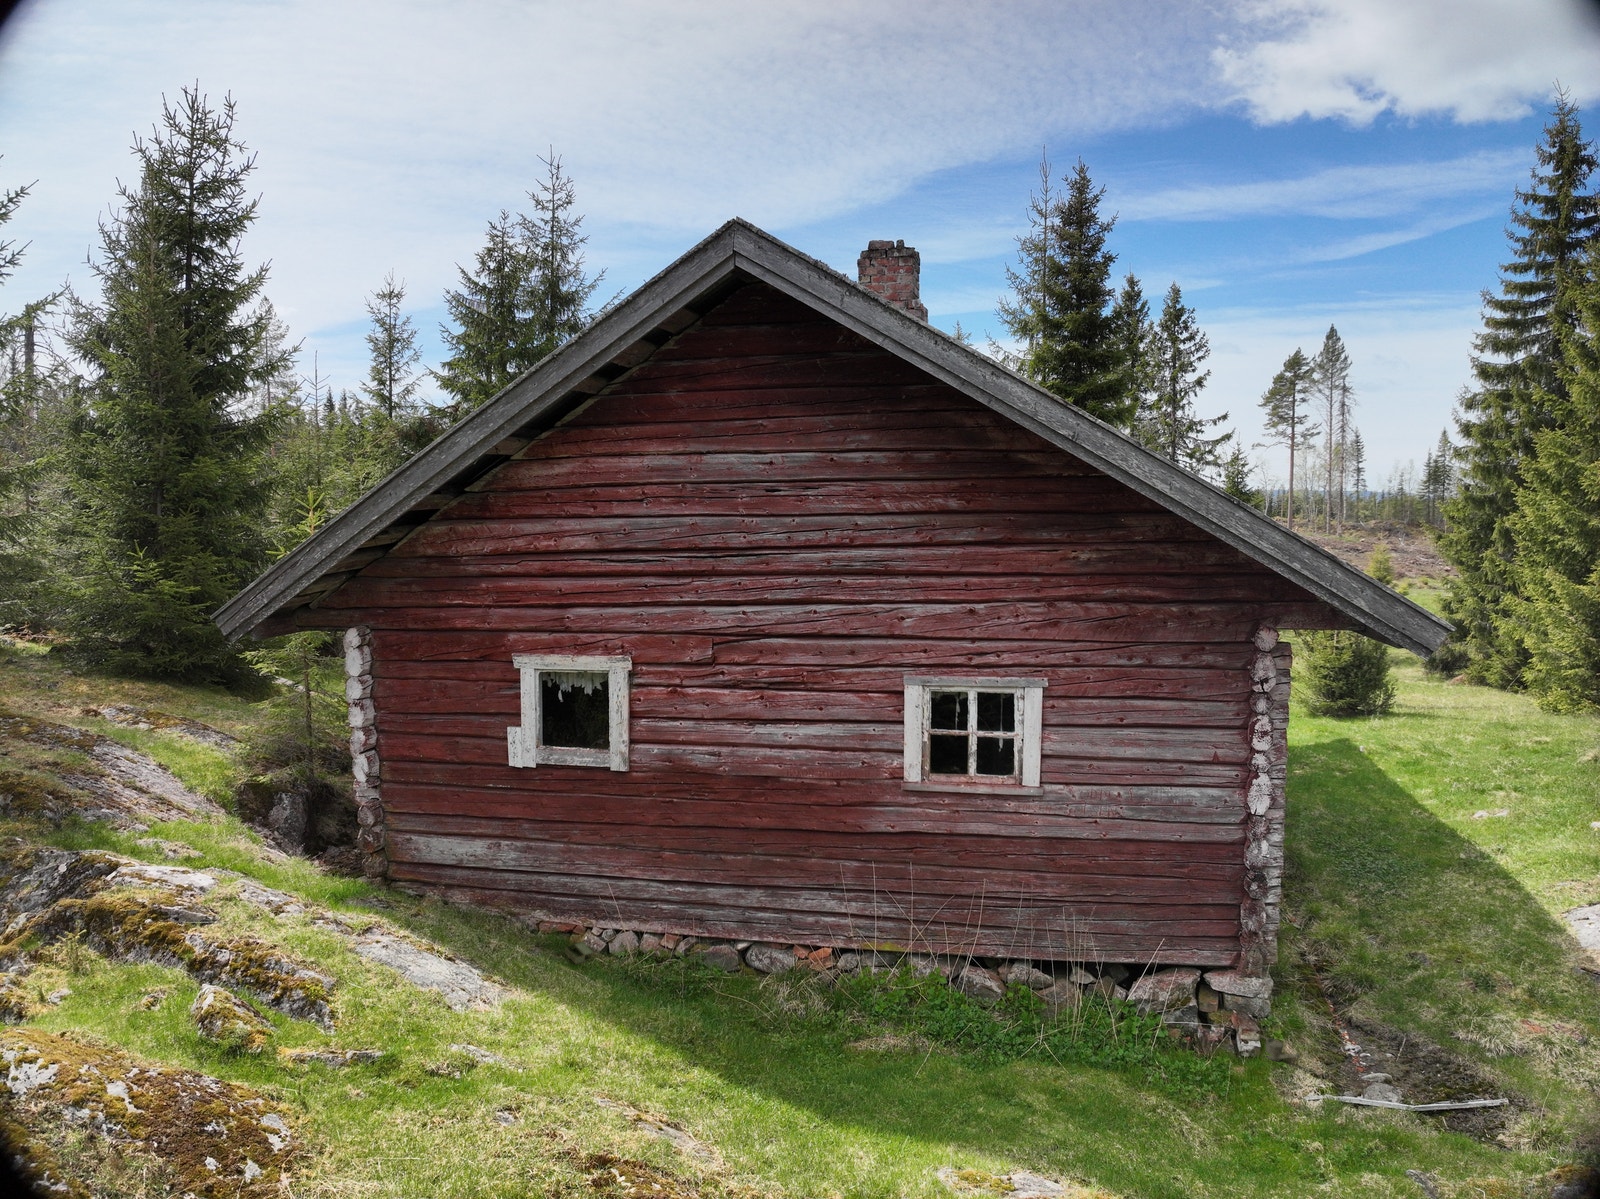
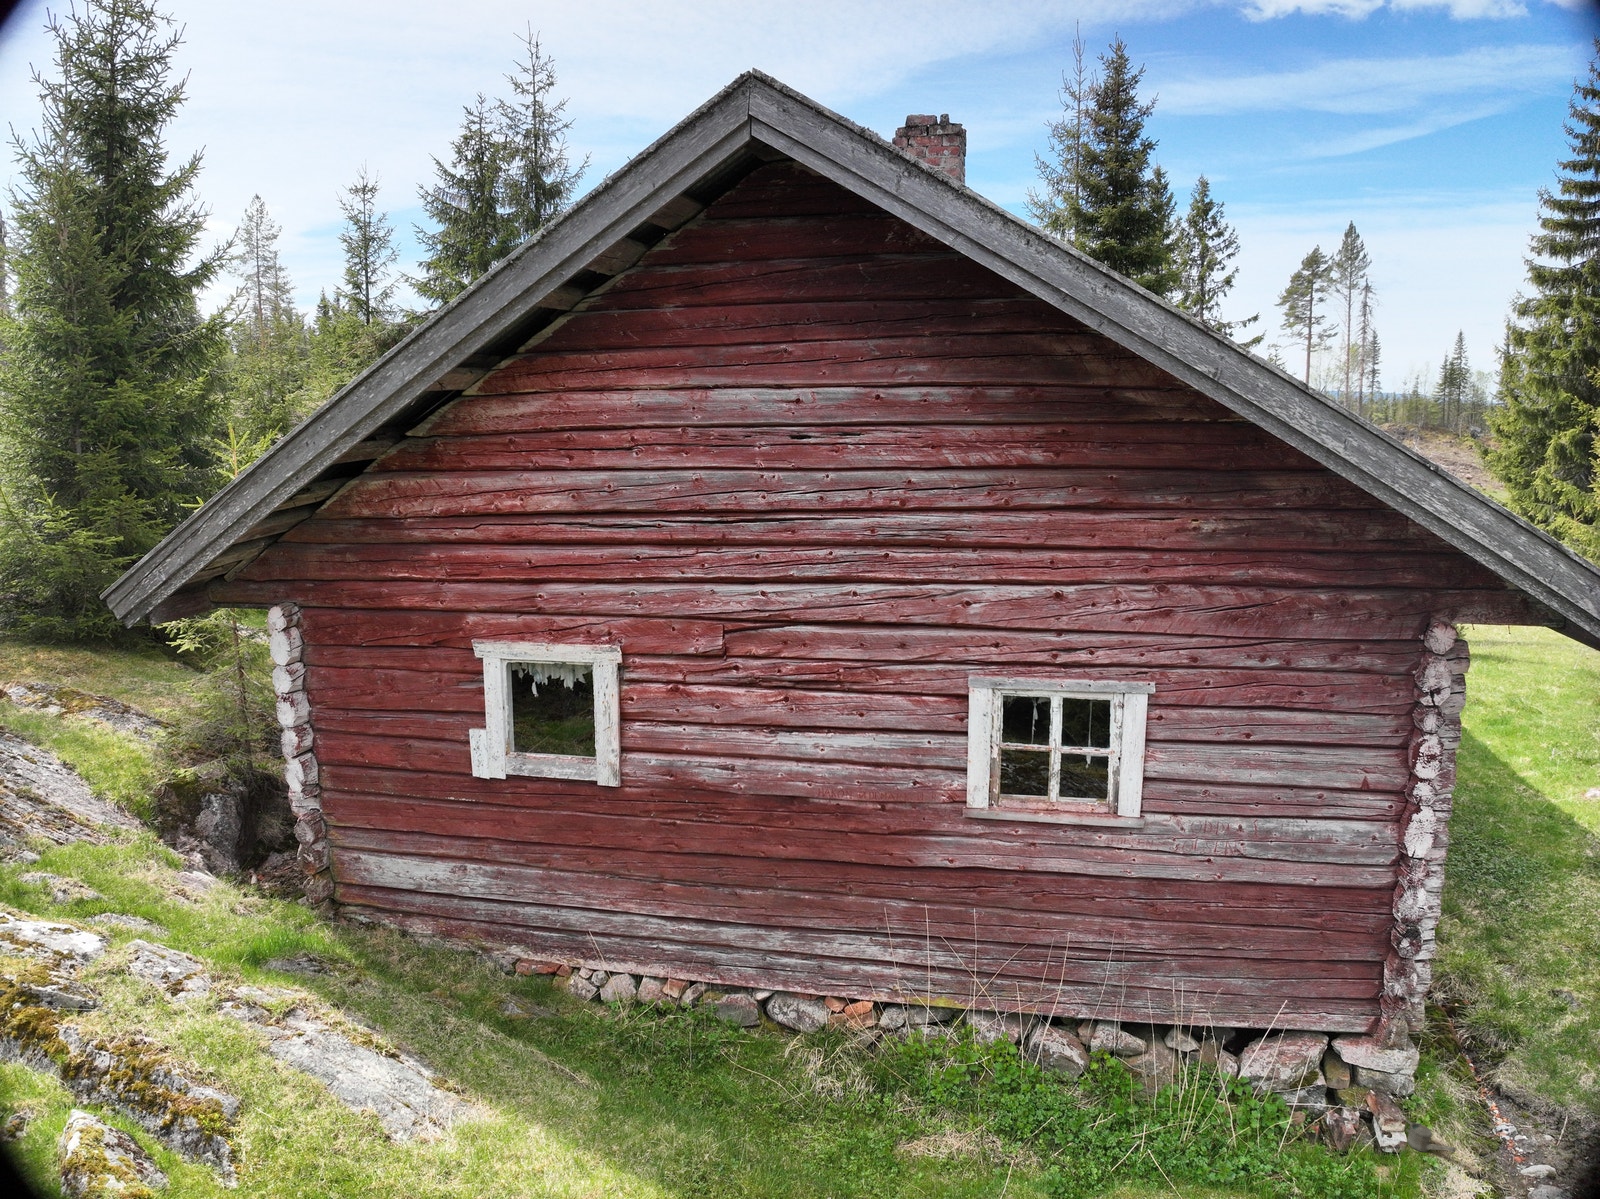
toolbox: present [565,942,593,964] -> none [549,984,584,1015]

